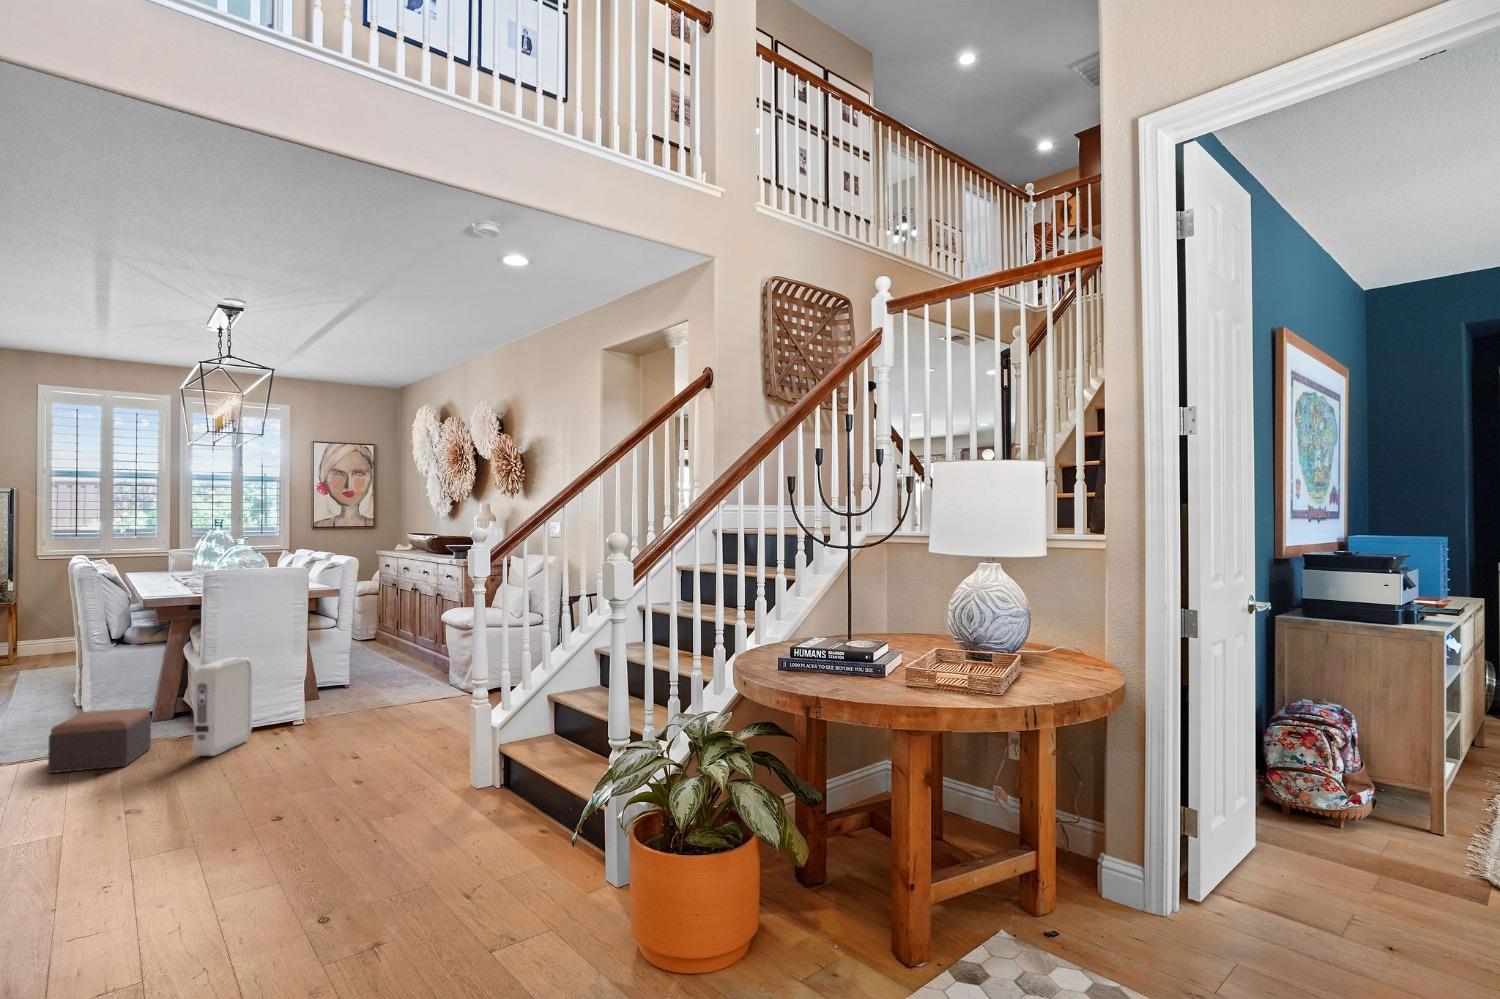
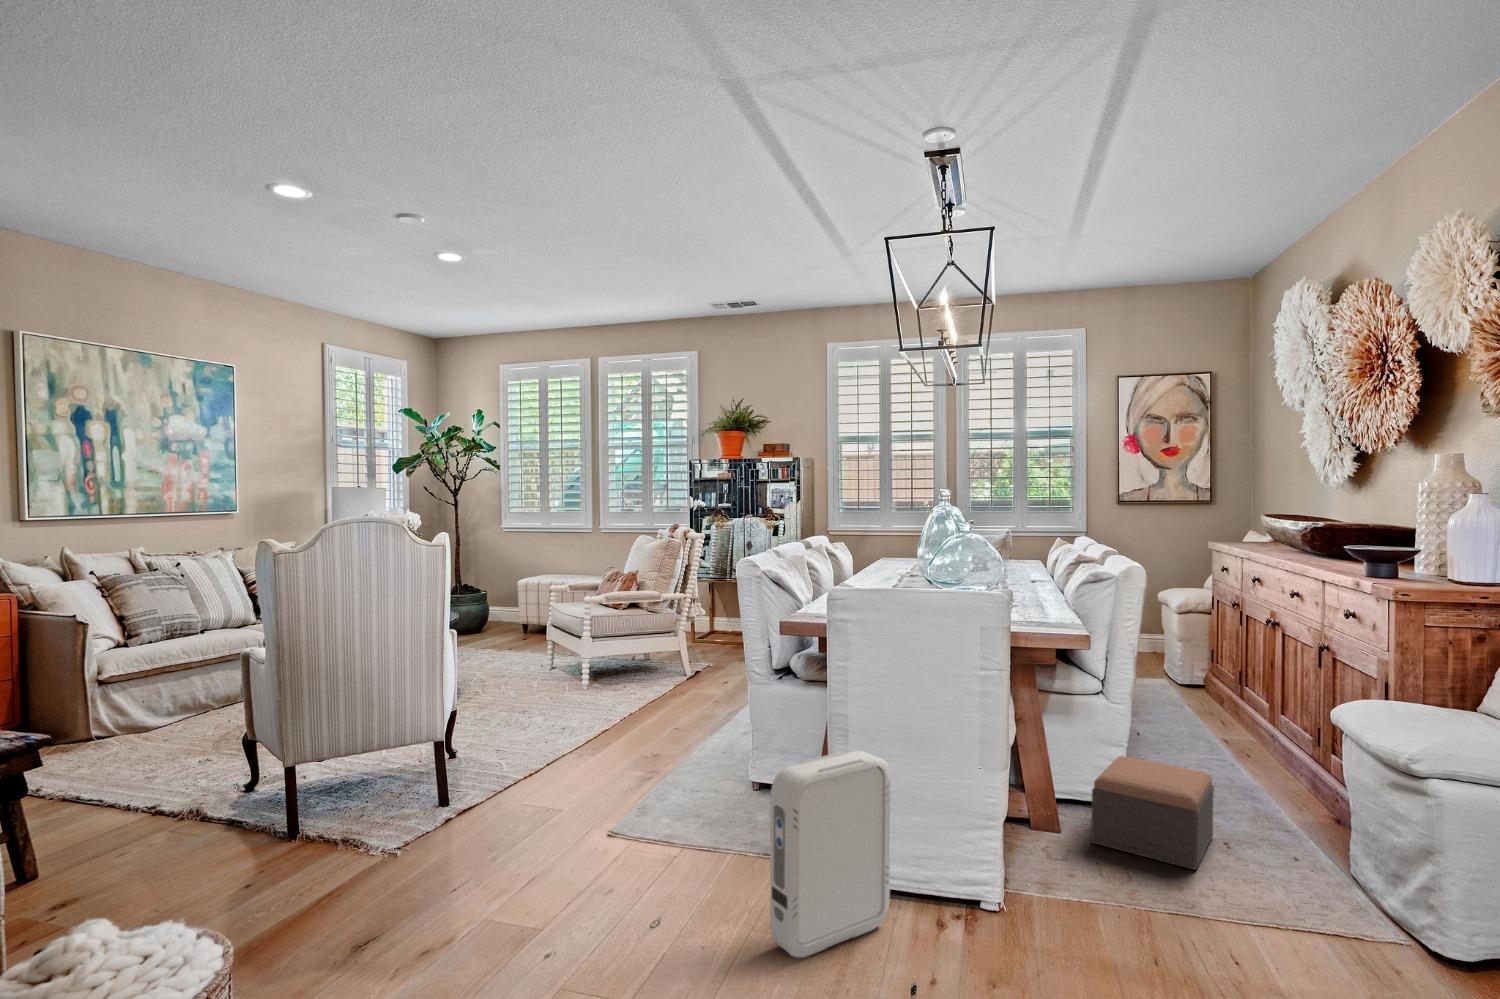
footstool: present [48,708,151,773] -> present [1091,756,1214,870]

